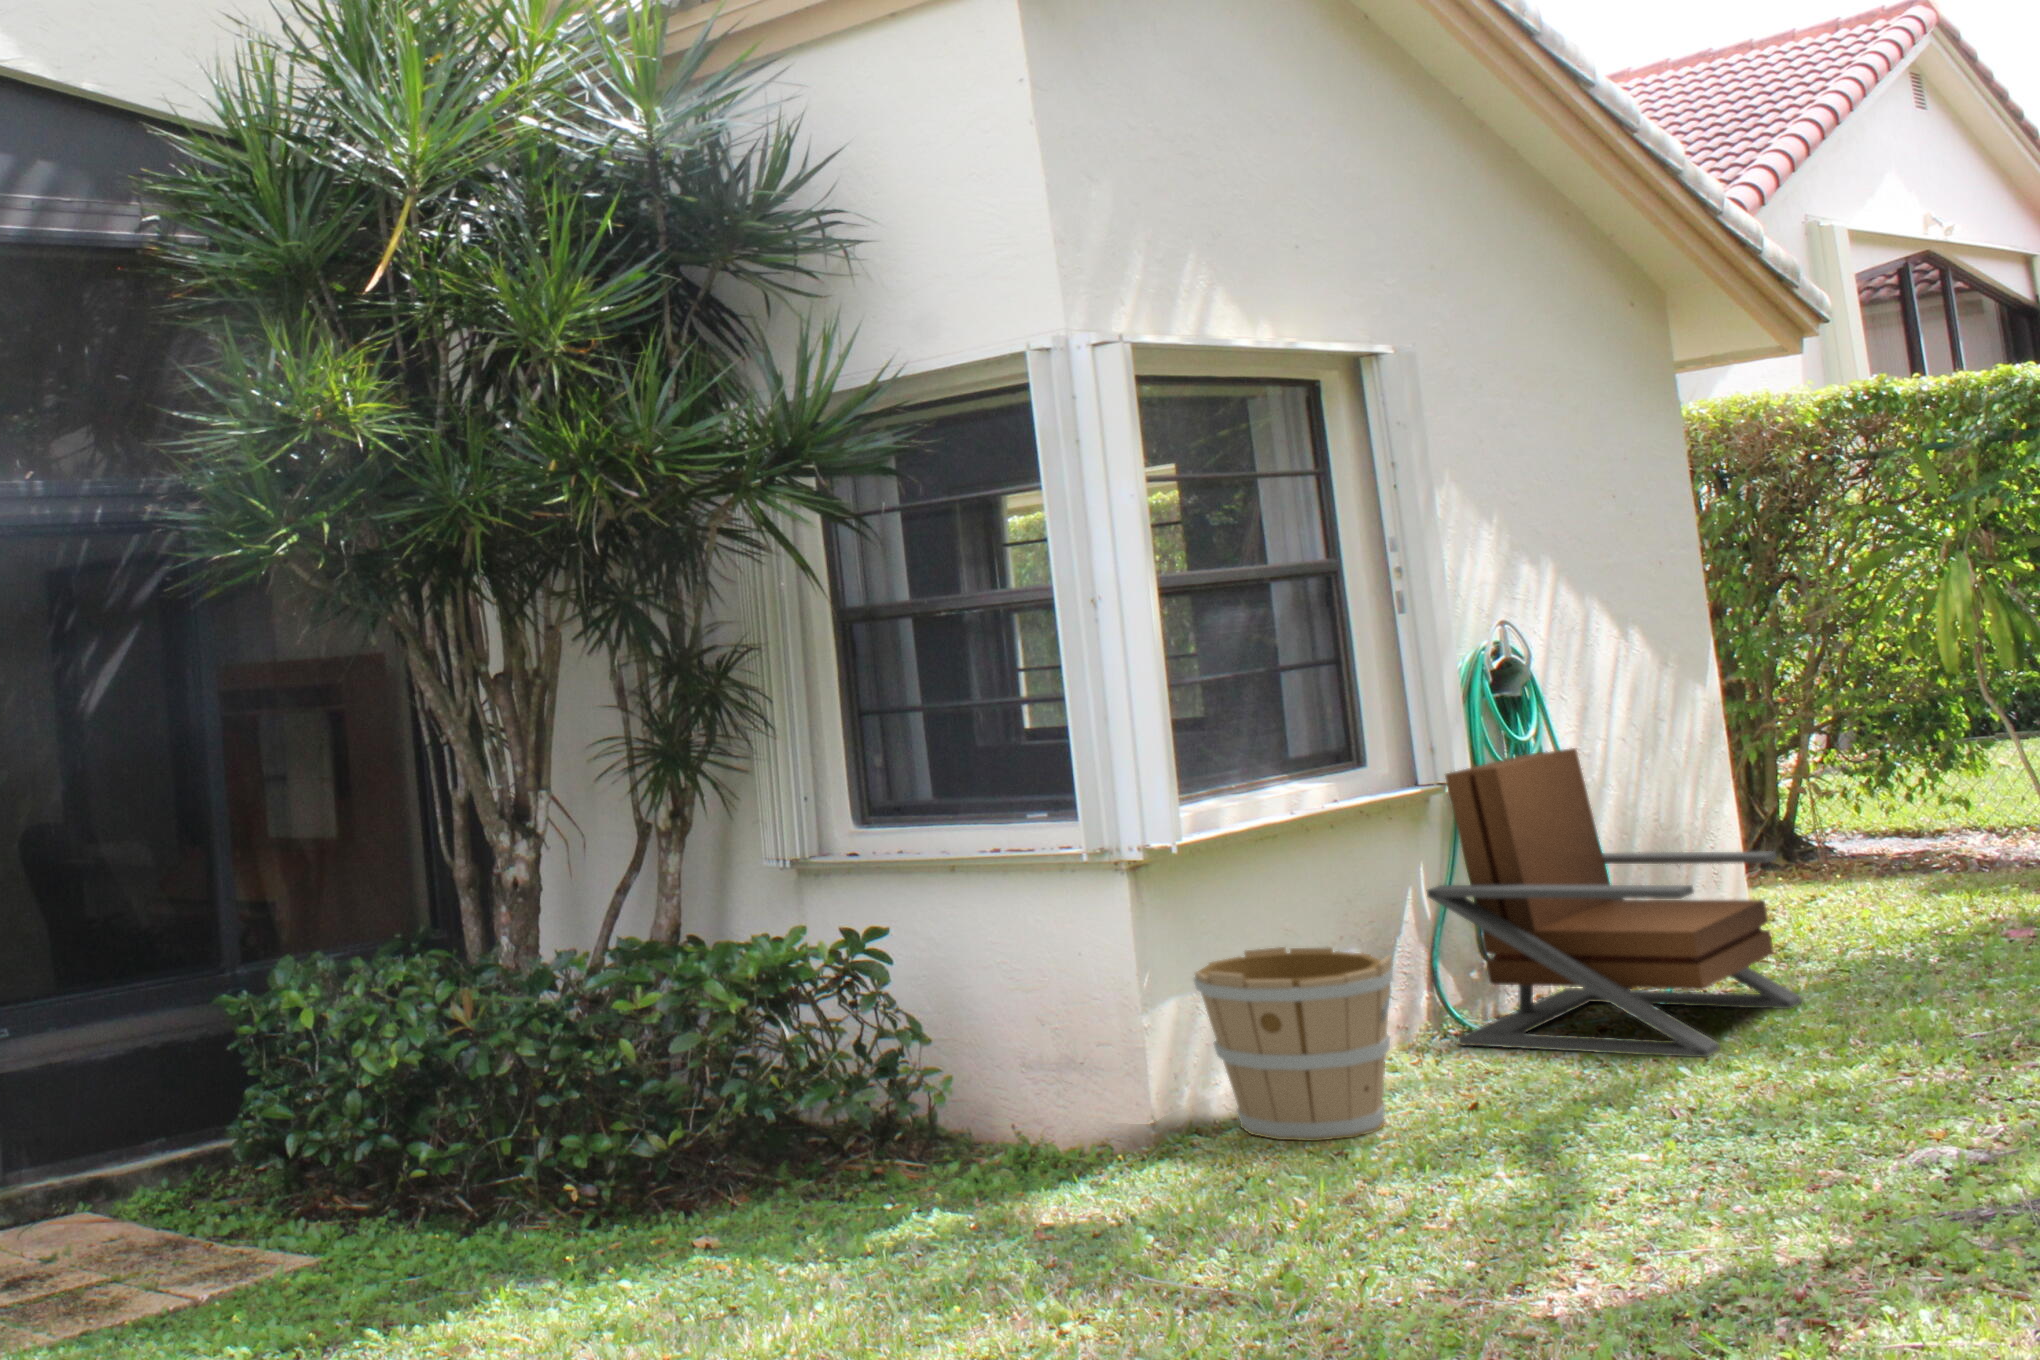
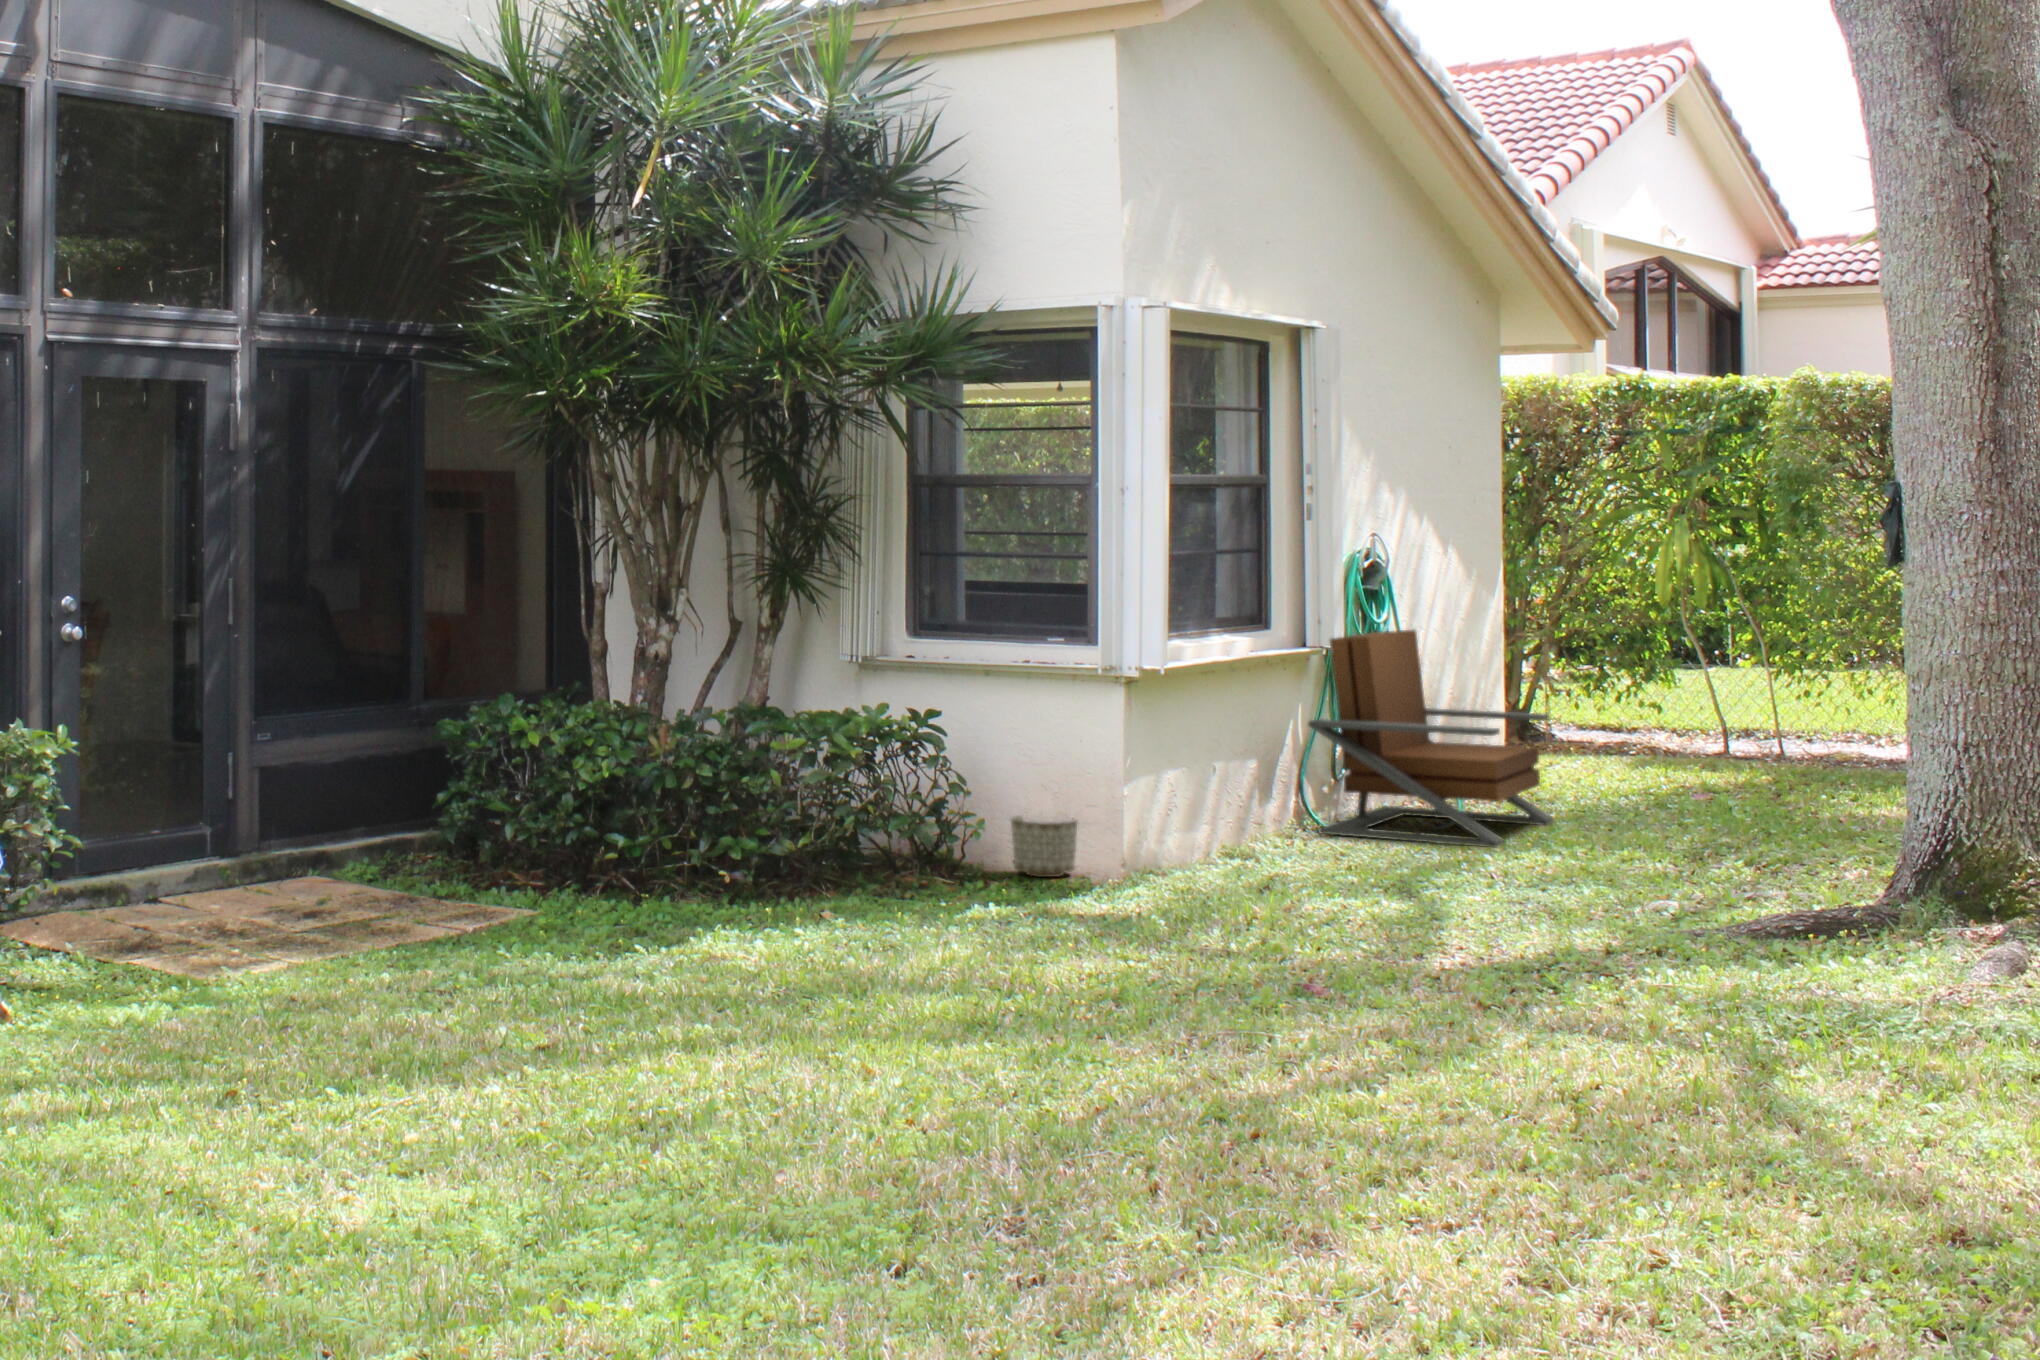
wooden bucket: present [1193,947,1393,1141] -> none [1164,748,1306,878]
planter: none [981,1061,1077,1155] -> present [1011,815,1077,877]

